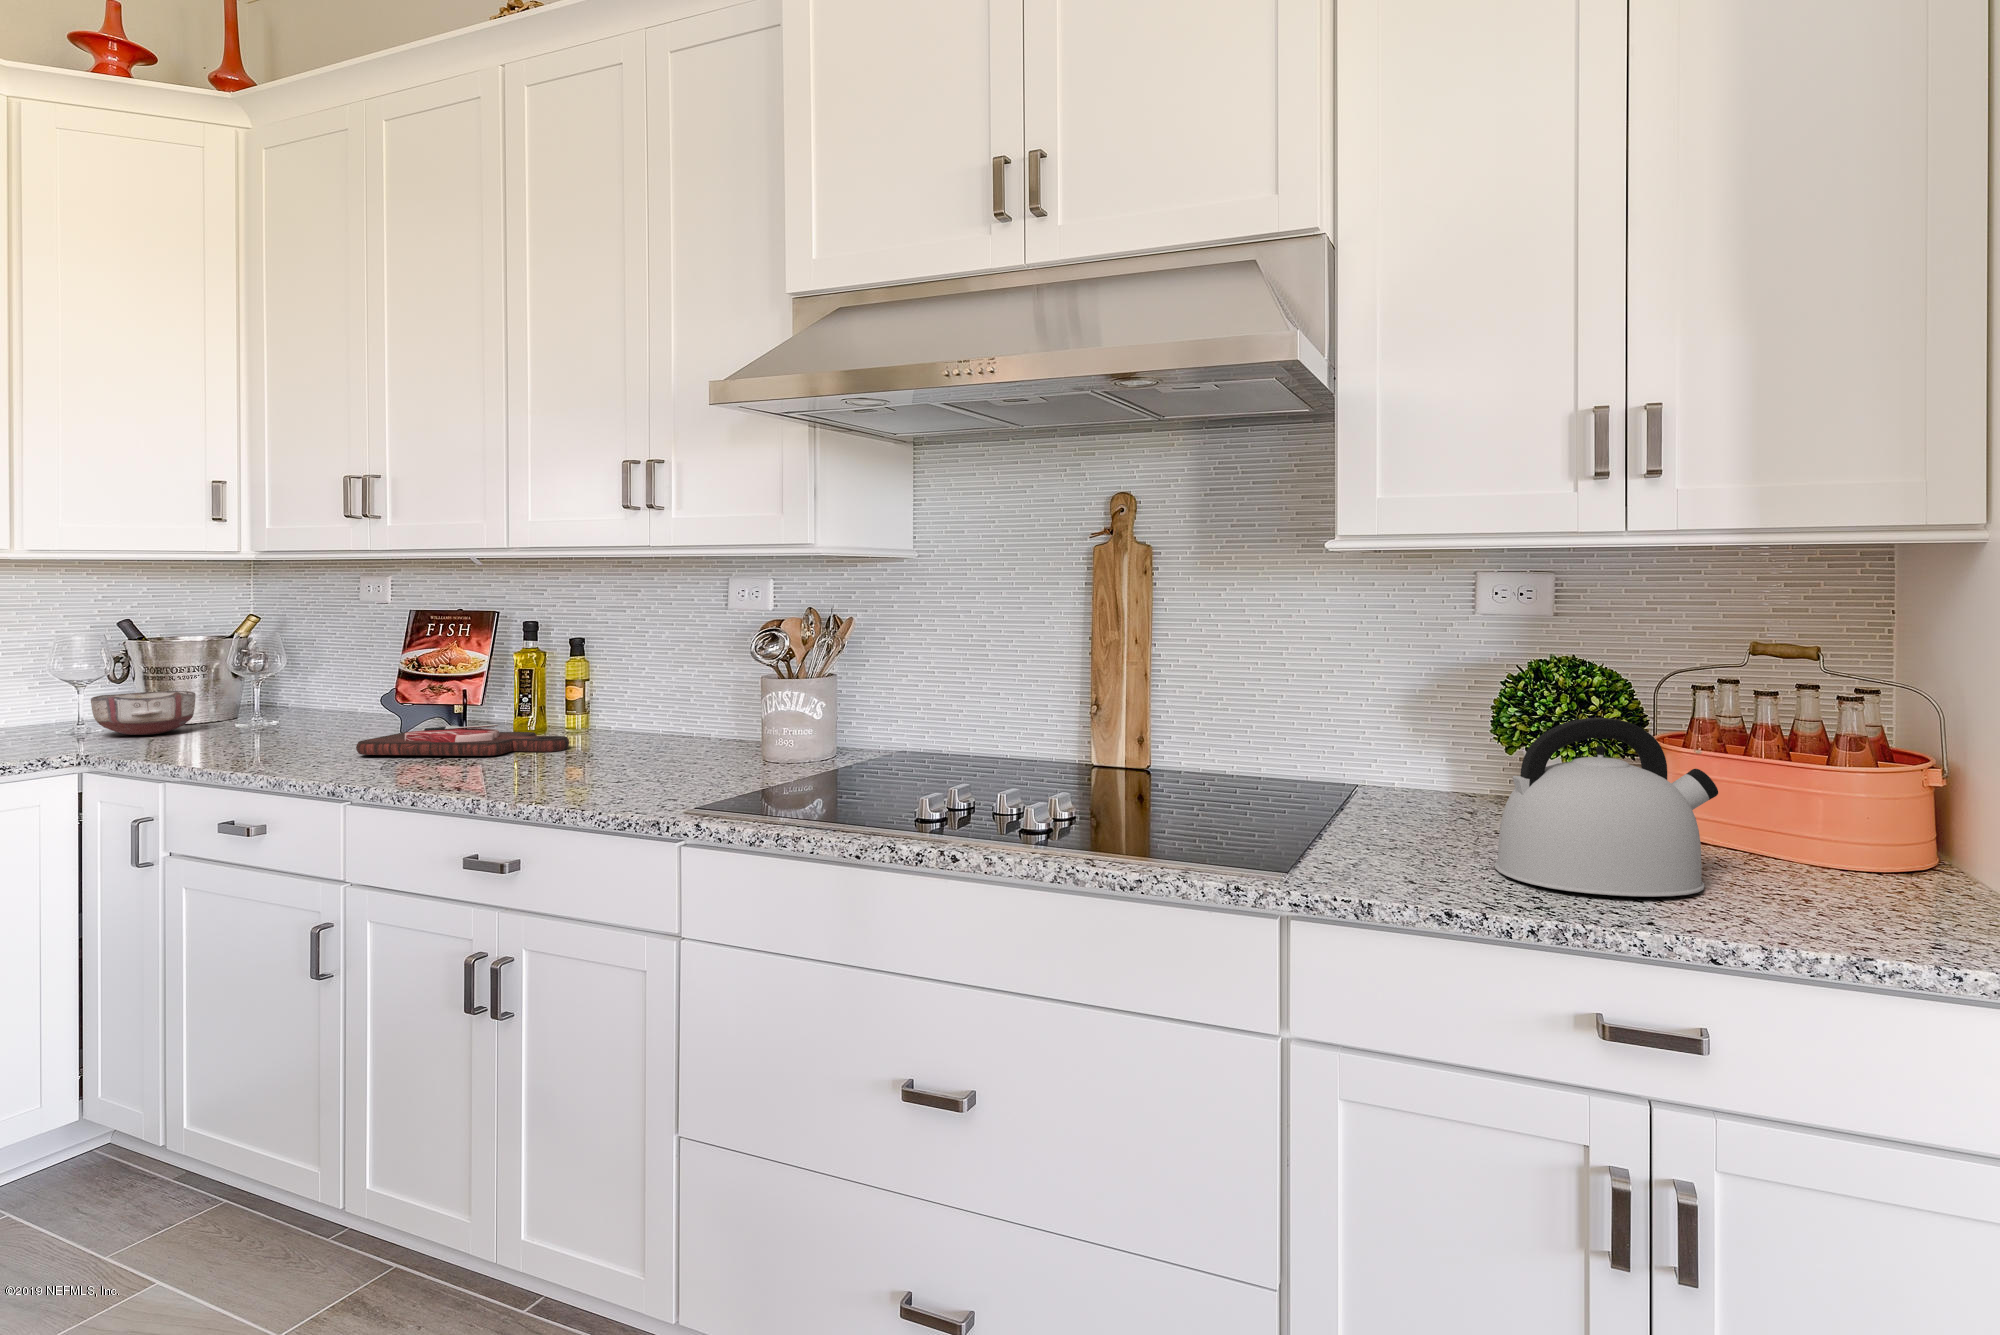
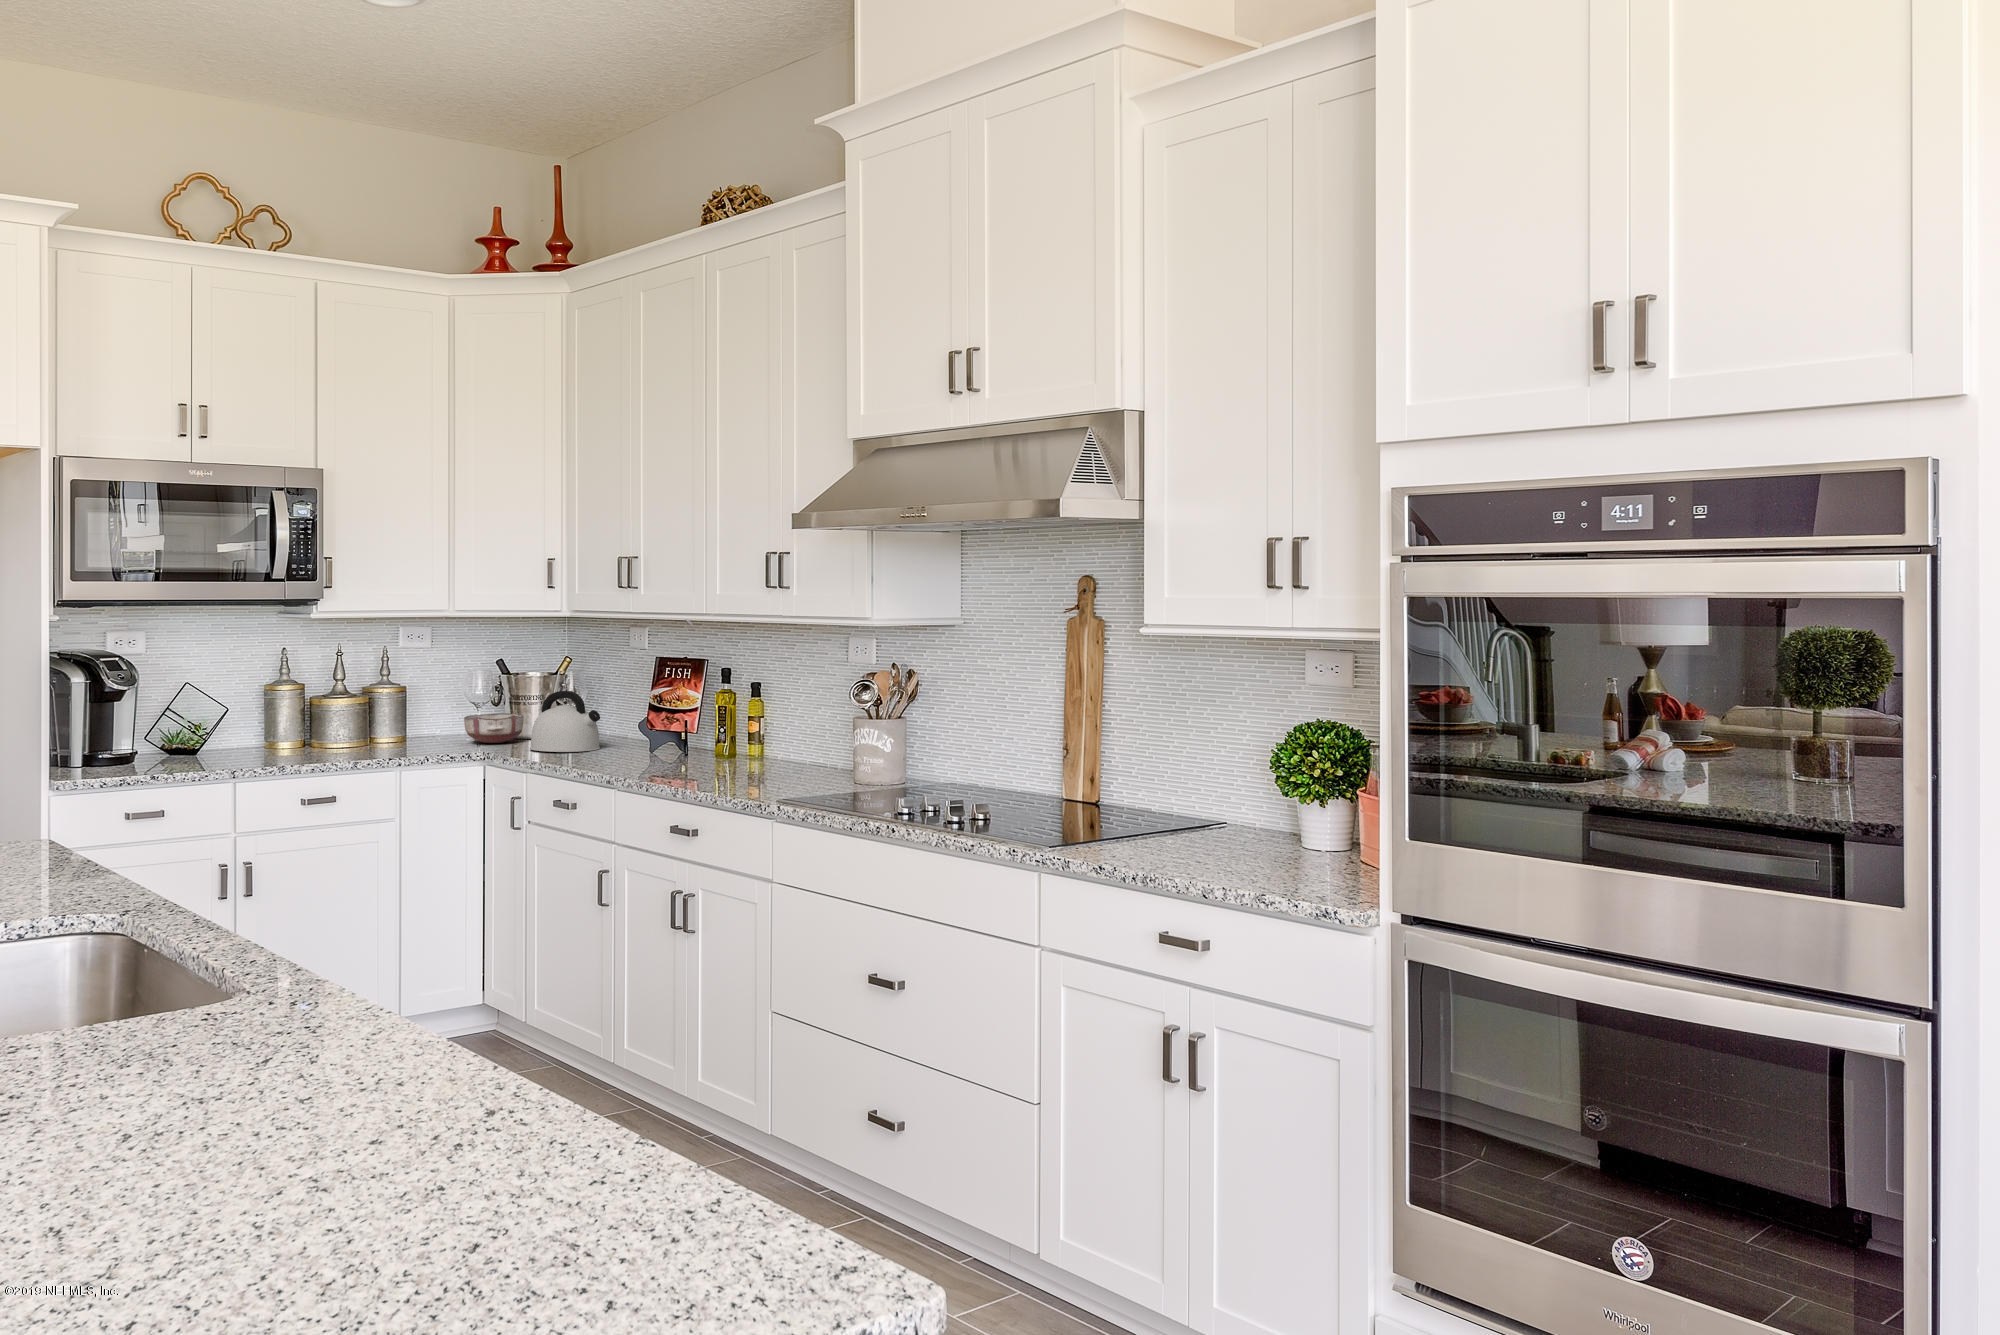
kettle: present [1495,718,1718,897] -> present [530,691,600,752]
cutting board: present [356,724,569,756] -> none [614,745,745,766]

